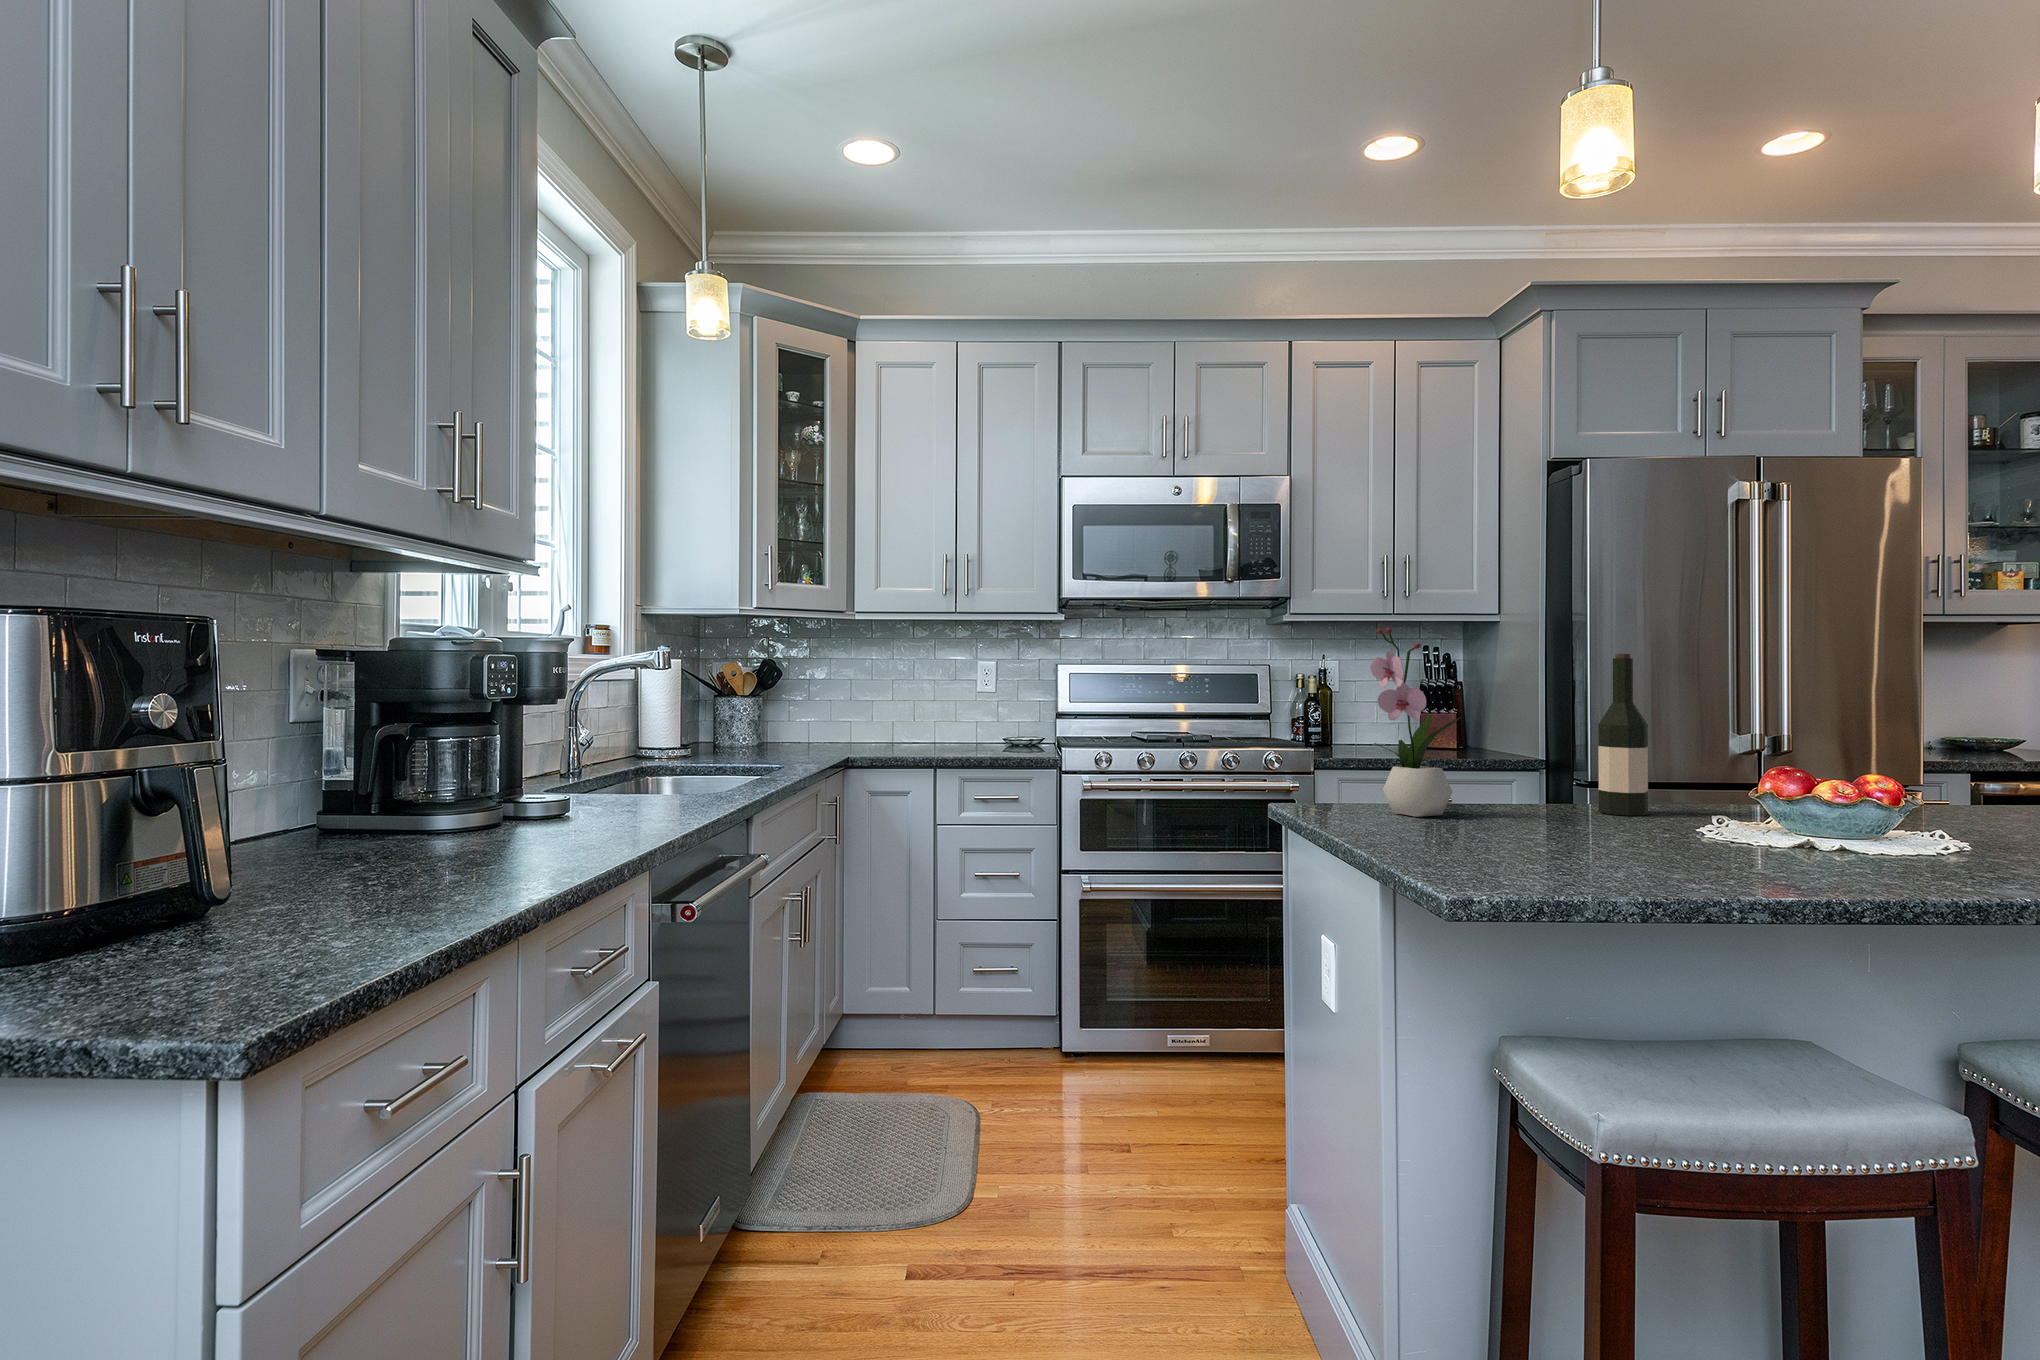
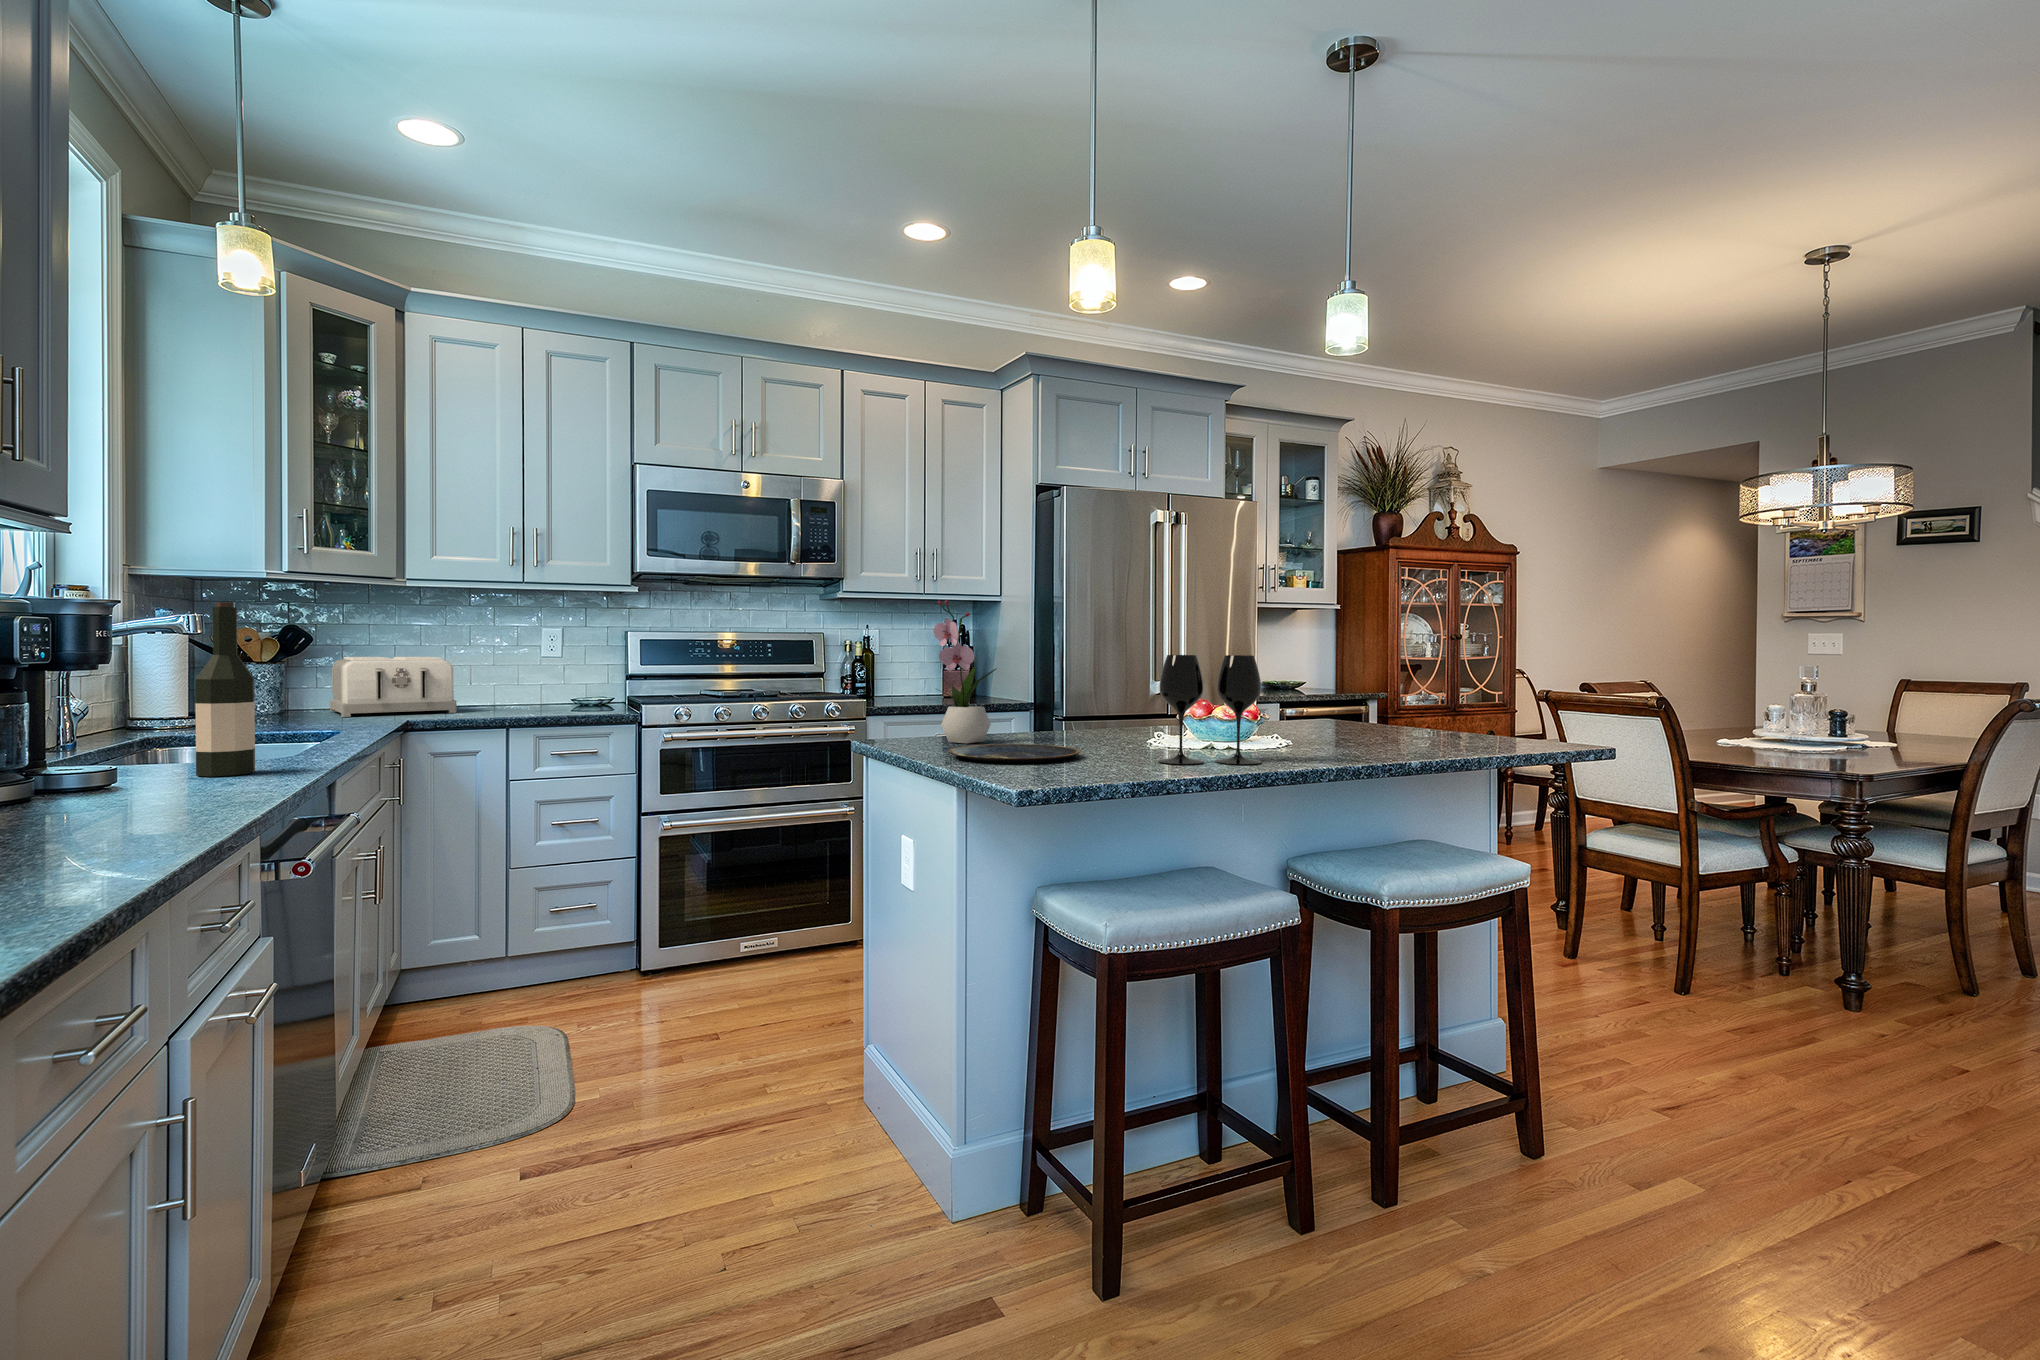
wine bottle: present [1598,654,1648,815] -> present [195,602,255,776]
toaster: none [796,693,894,751] -> present [330,657,457,717]
wine glass: none [1704,705,1903,885] -> present [1158,655,1261,765]
plate: none [1379,822,1574,853] -> present [949,744,1079,763]

